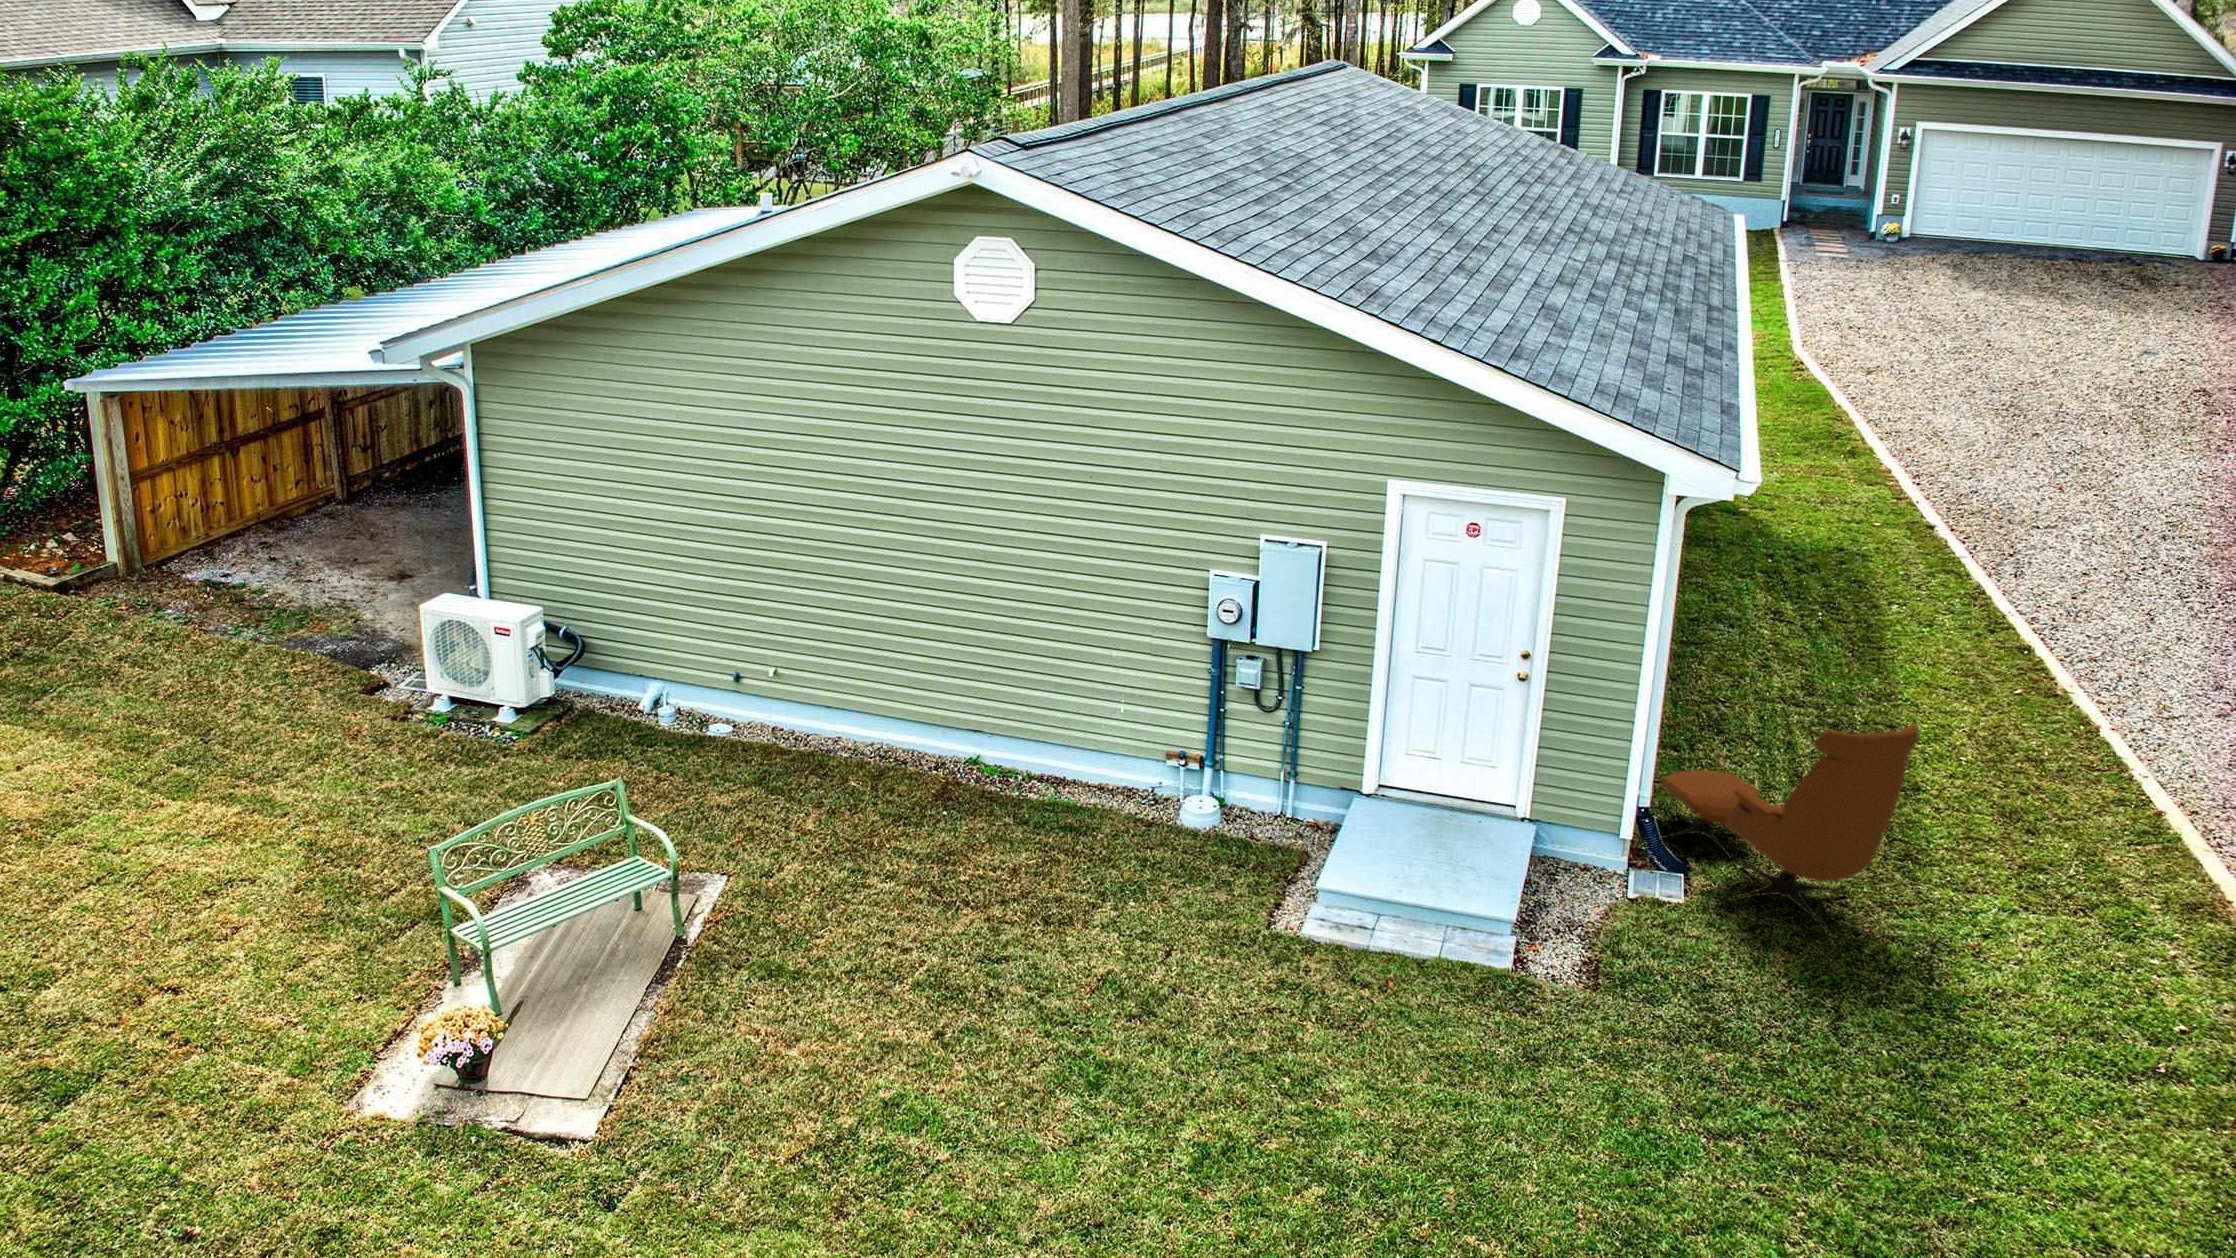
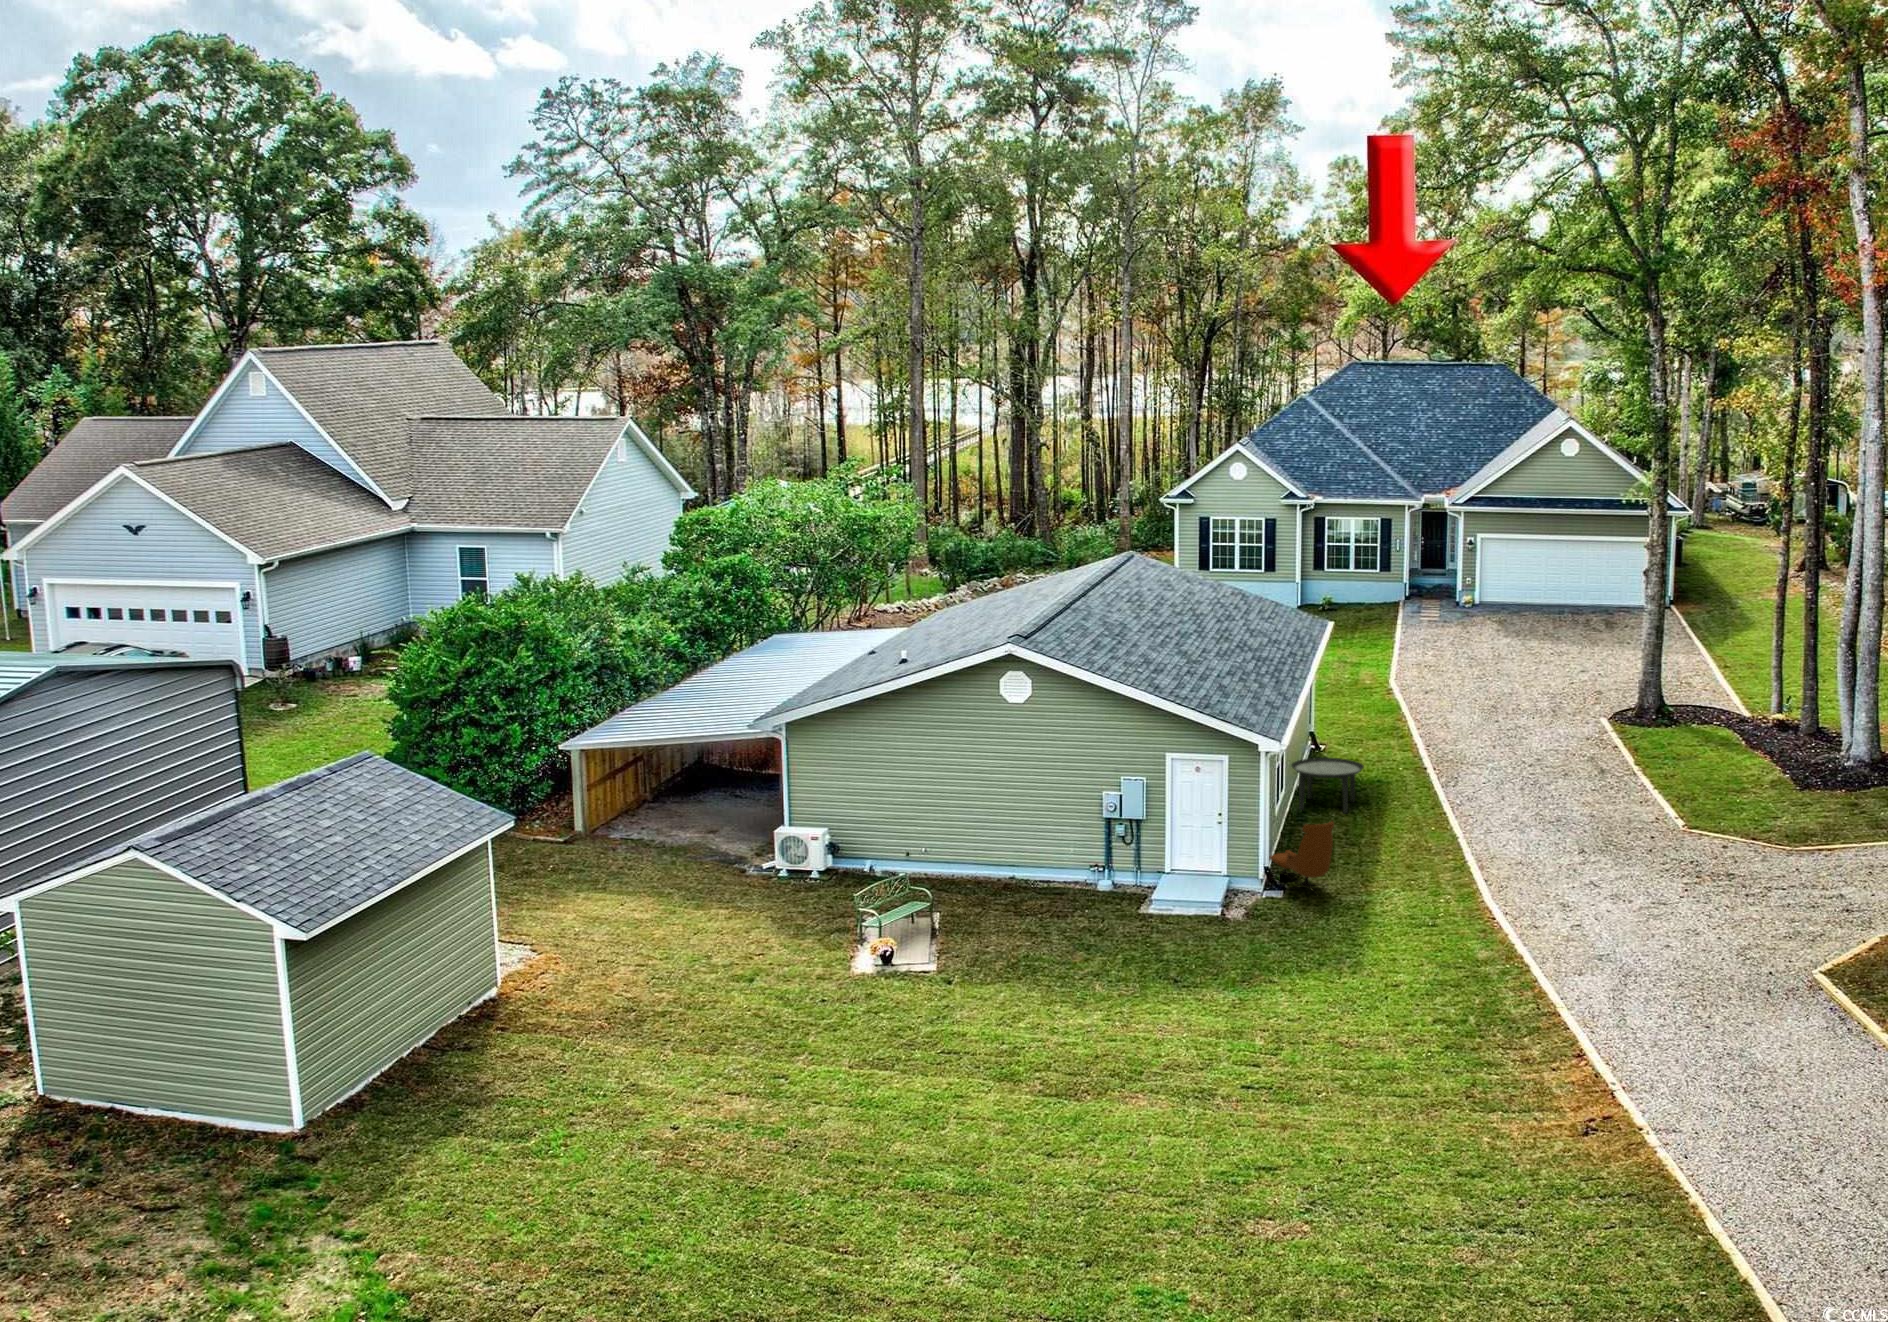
round table: none [1673,497,1862,636] -> present [1291,758,1364,813]

